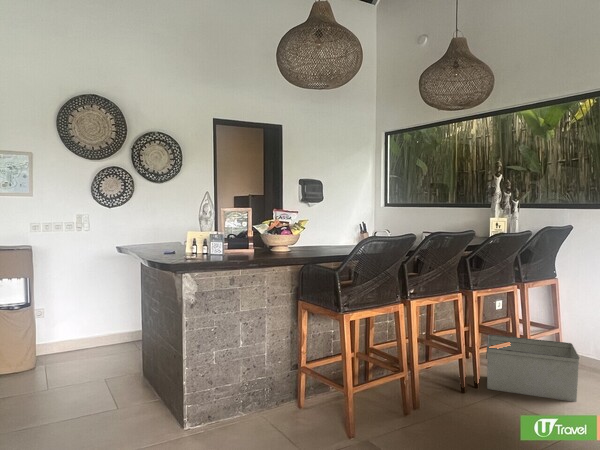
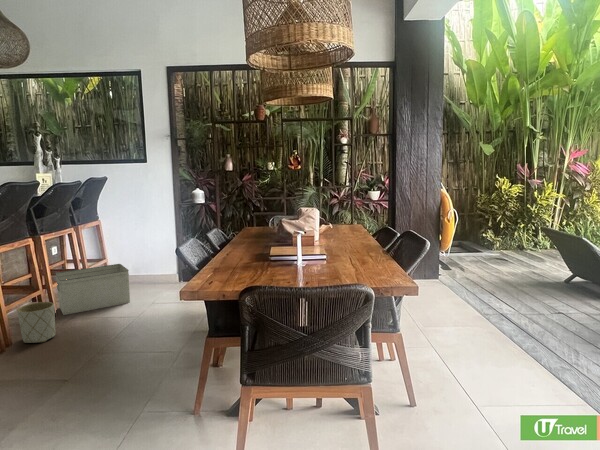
planter: none [429,369,469,421] -> present [17,302,55,343]

